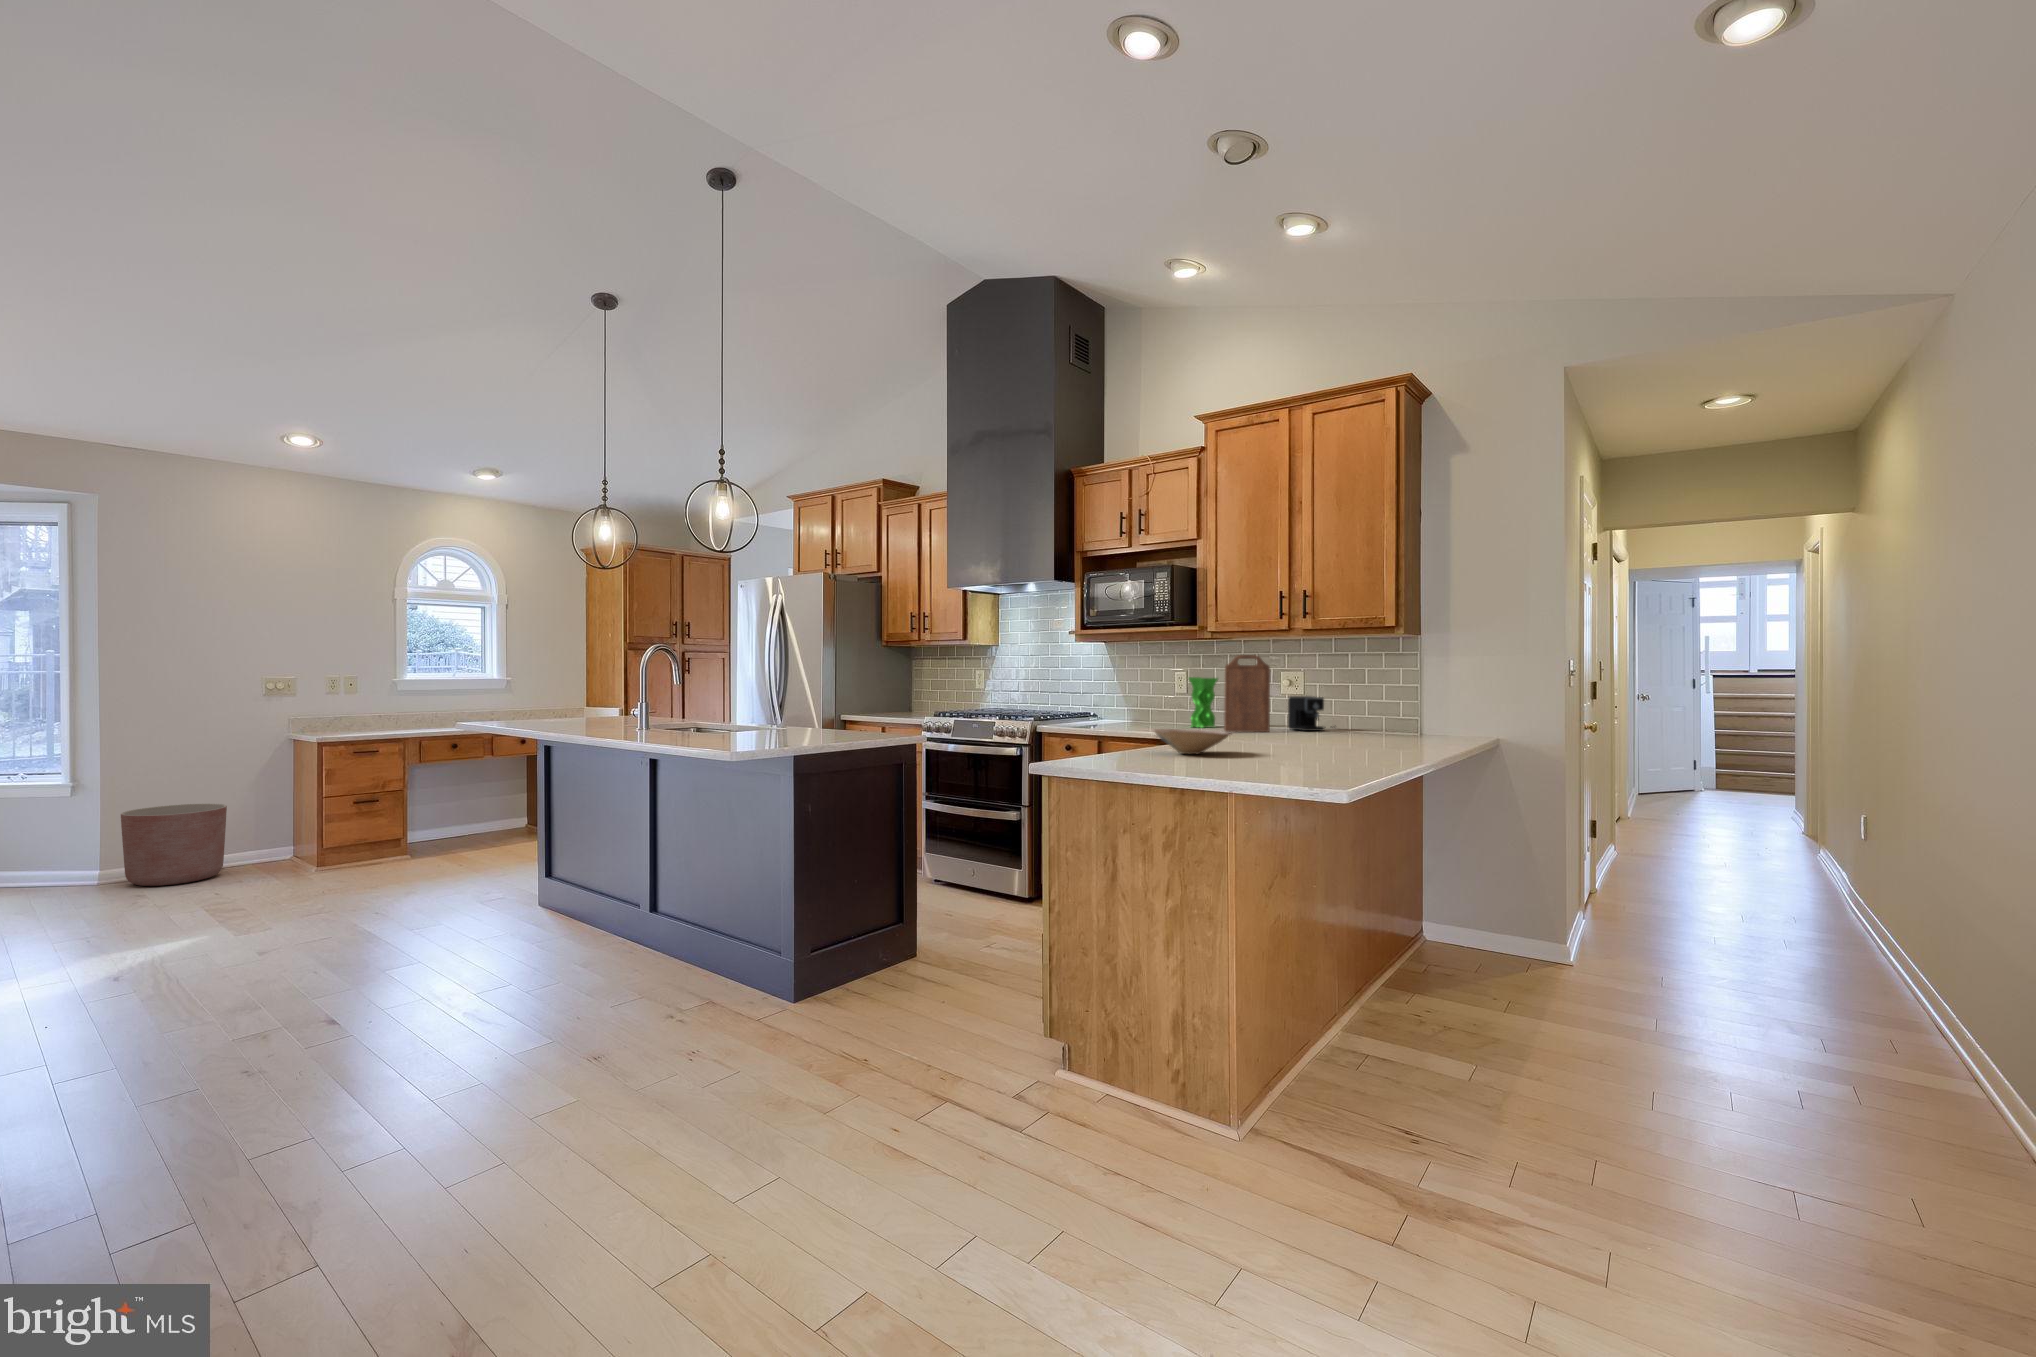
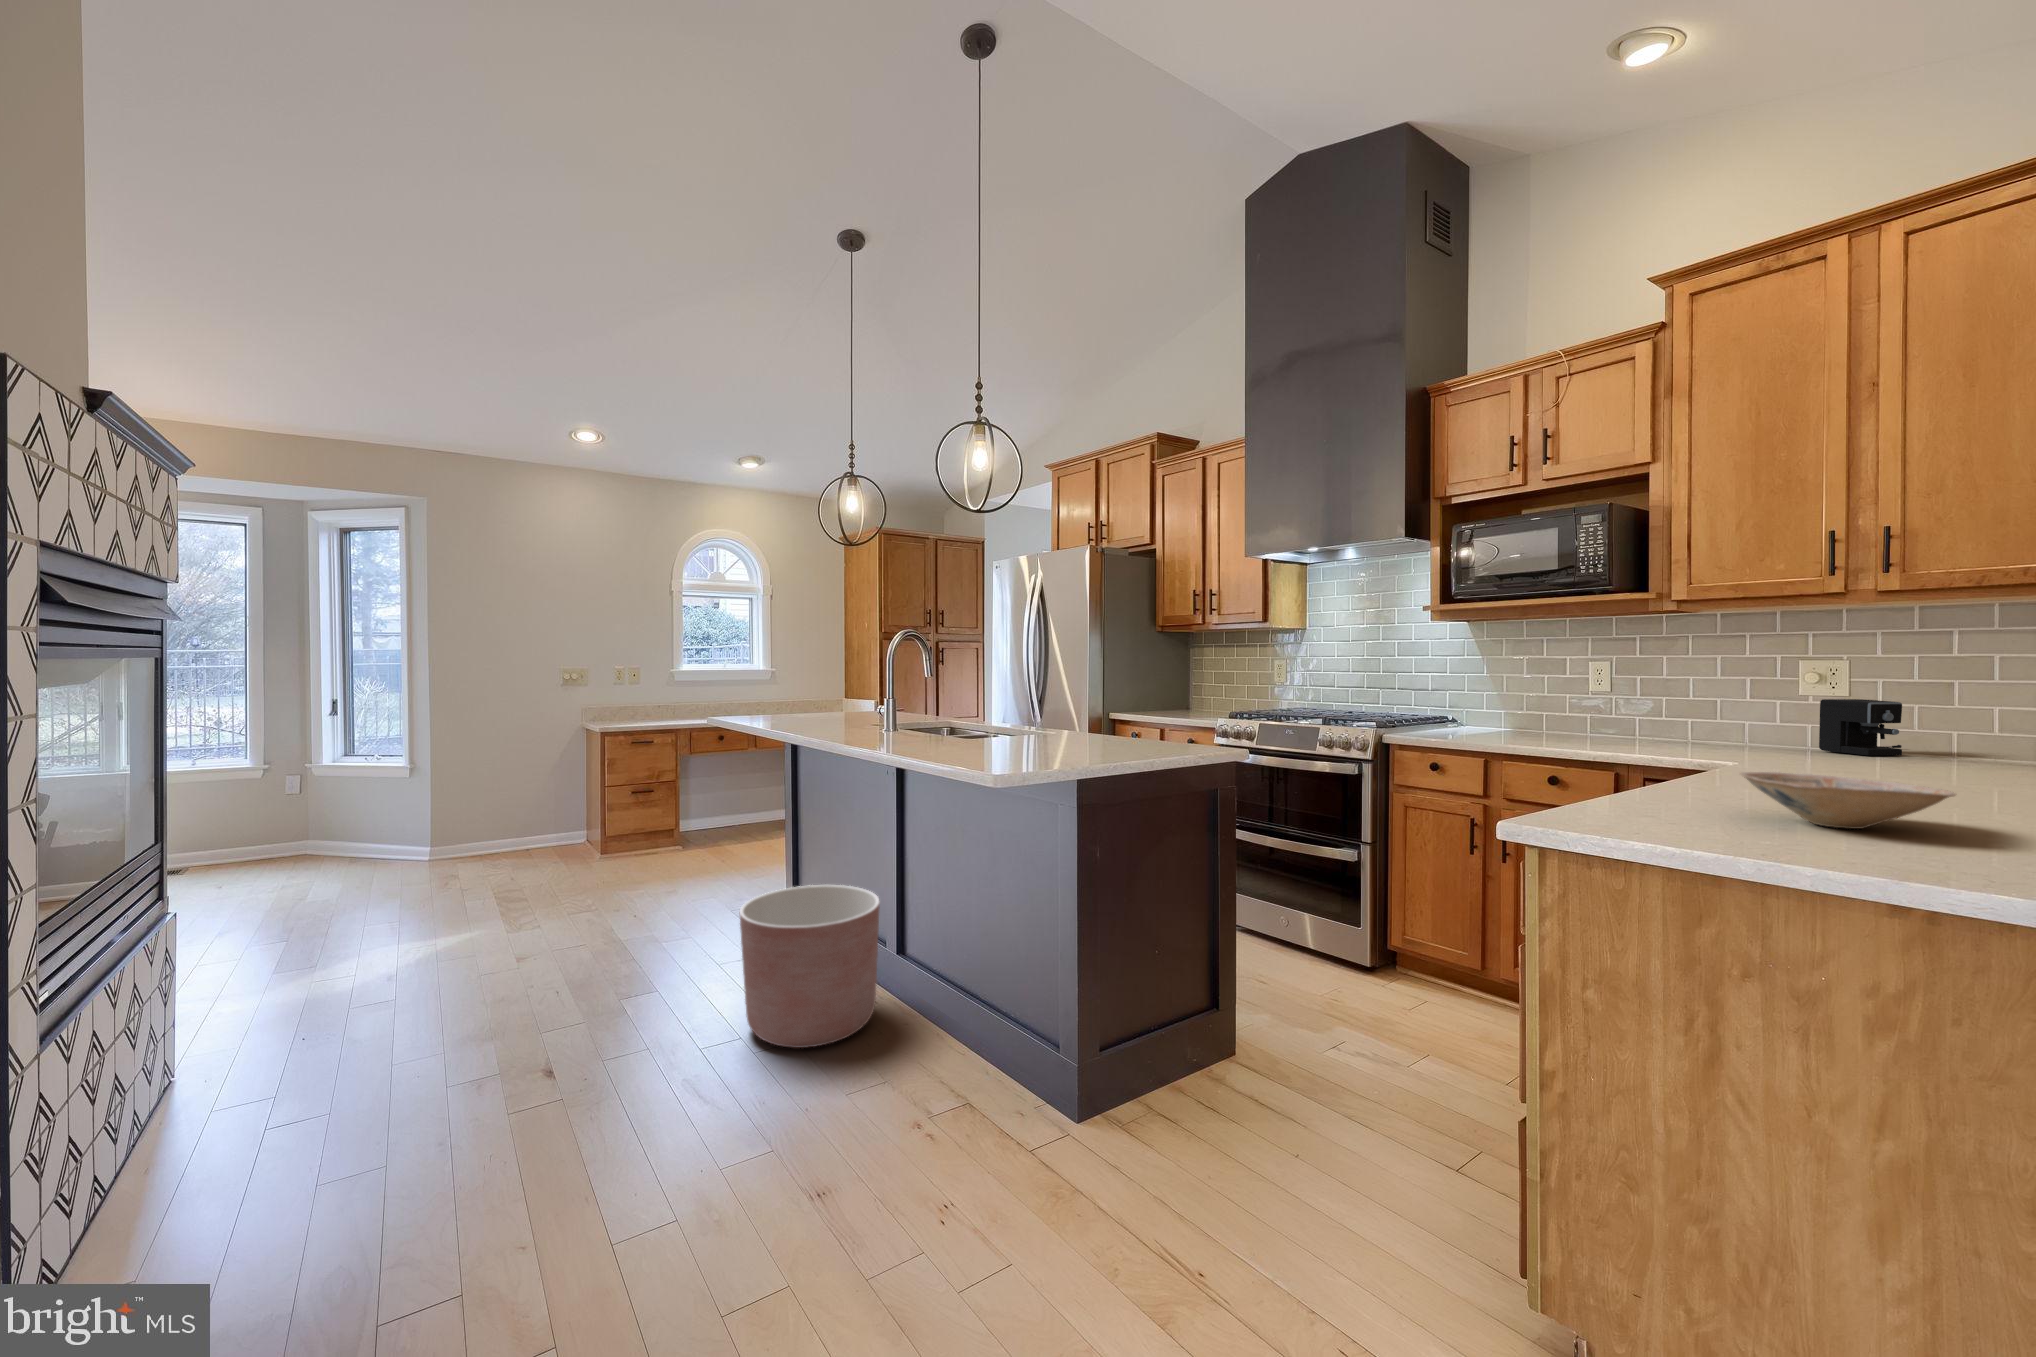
cutting board: present [1224,655,1270,732] -> none [1714,636,1804,756]
vase: present [1189,677,1218,728] -> none [1611,668,1671,742]
planter: present [121,804,227,886] -> present [739,885,880,1048]

